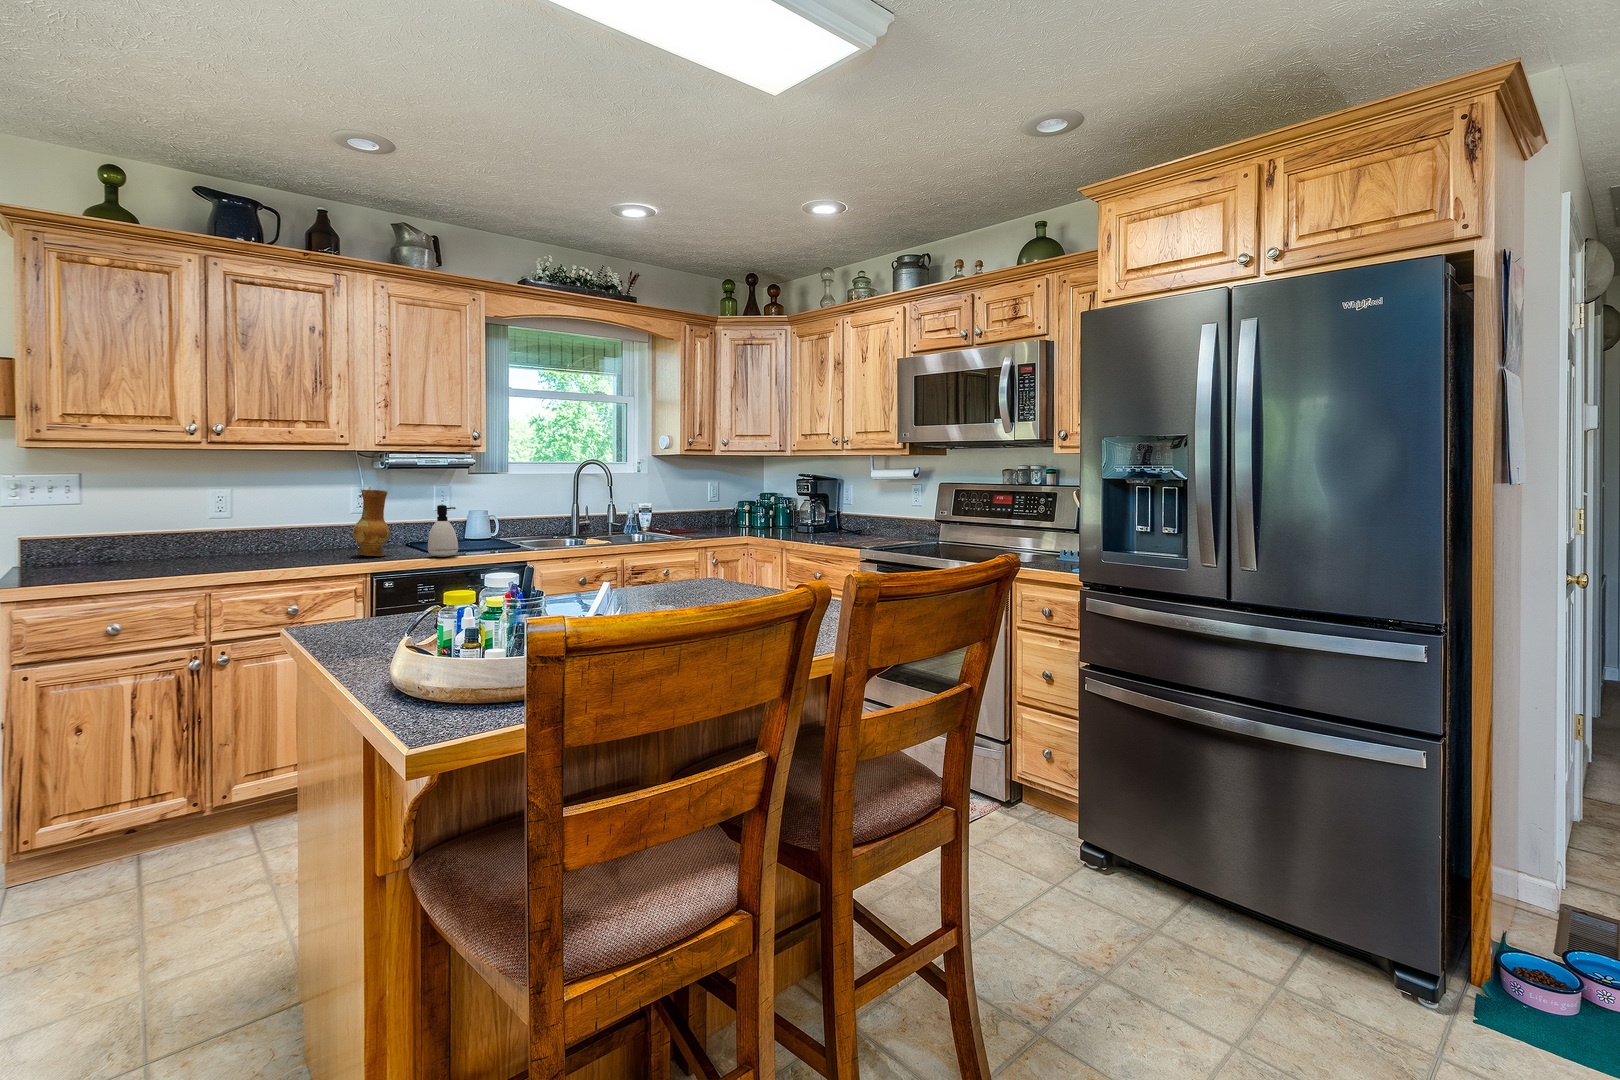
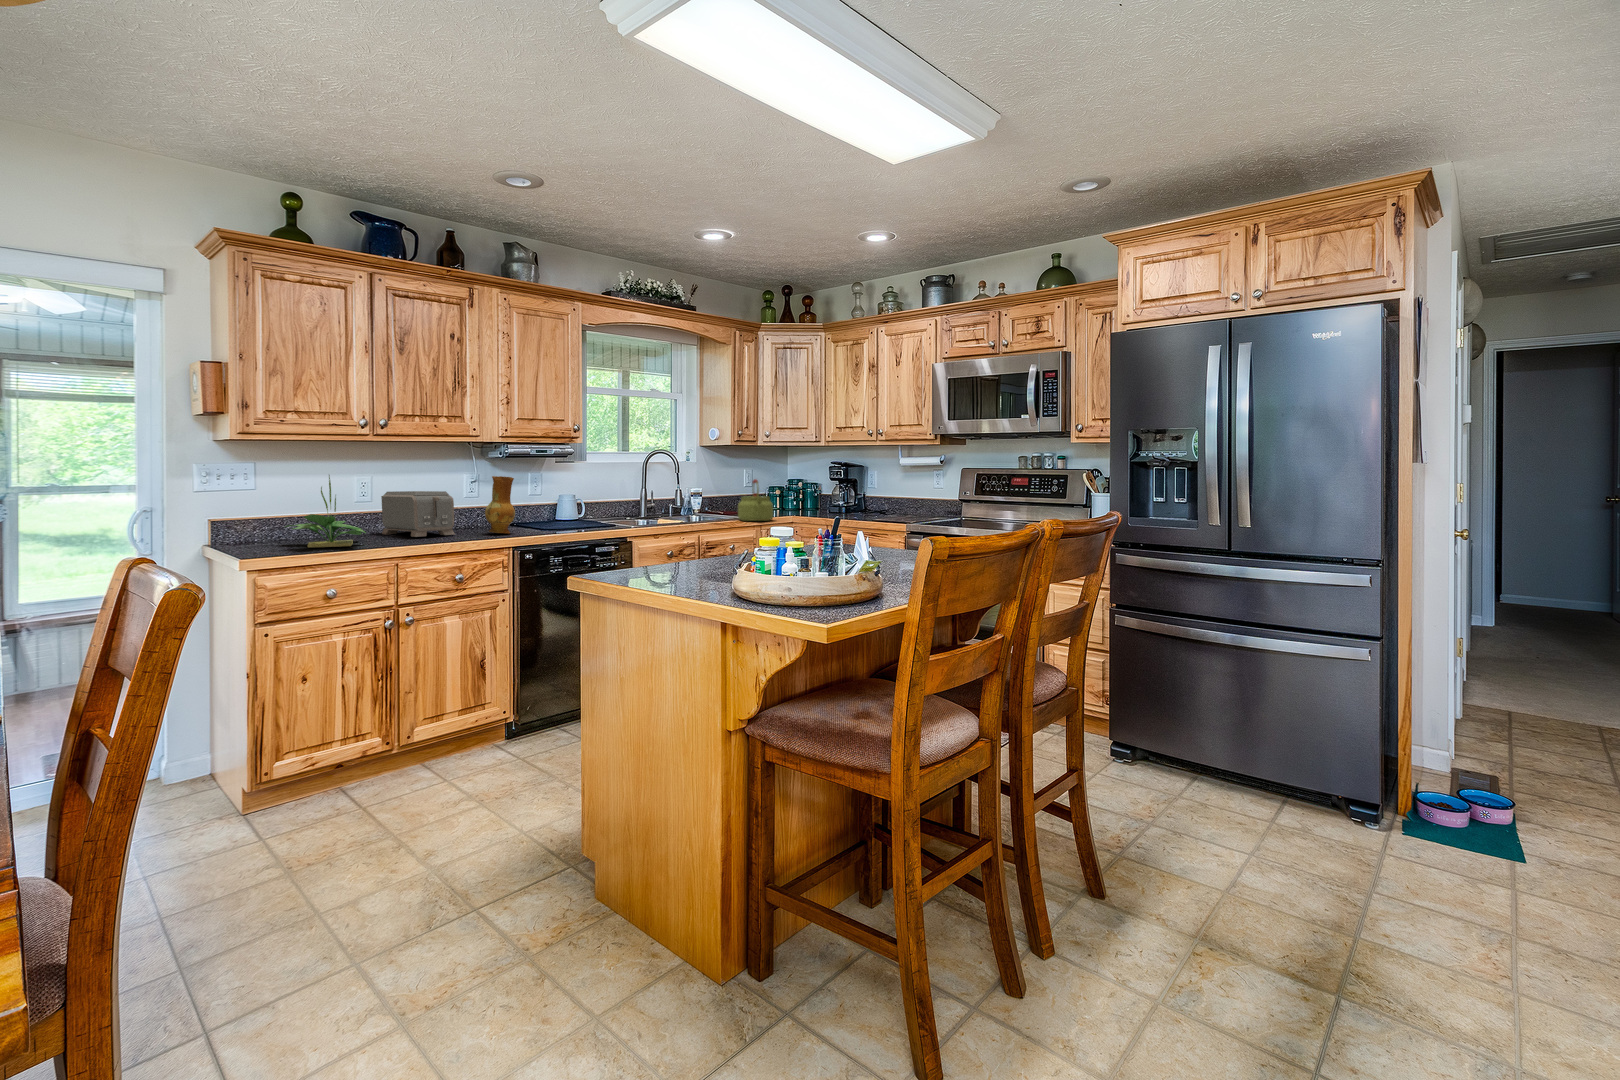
potted plant: none [84,487,192,573] -> present [285,475,366,547]
kettle: none [678,493,719,542] -> present [738,479,773,521]
soap dispenser: present [428,505,458,557] -> none [550,489,574,534]
toaster: none [237,506,315,560] -> present [381,491,455,537]

